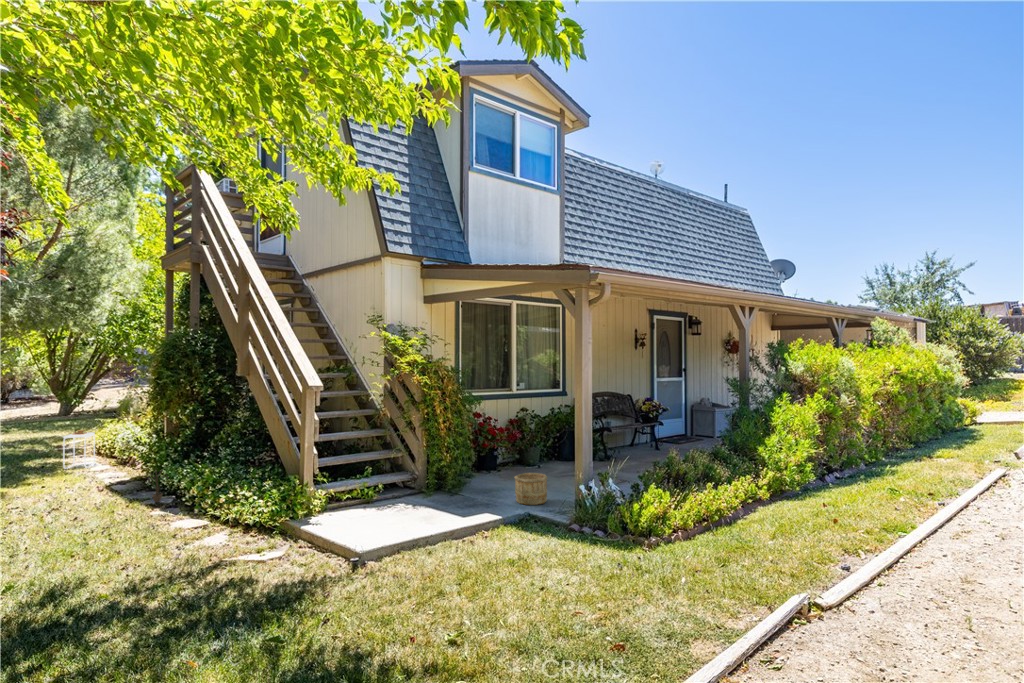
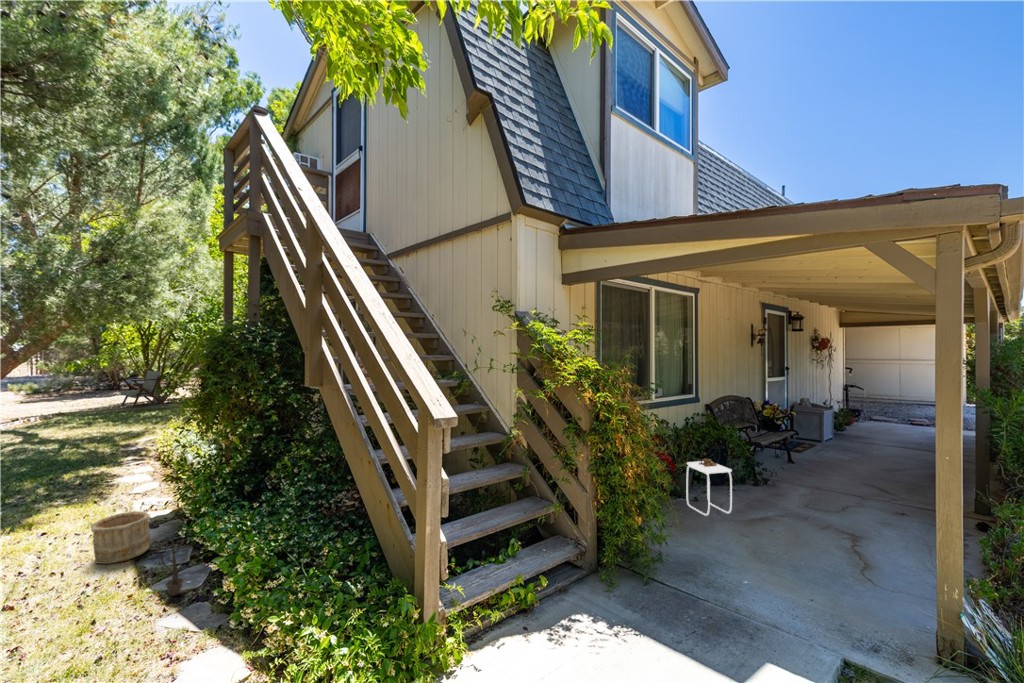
lounge chair: none [26,381,74,420] -> present [120,370,165,409]
side table: present [63,430,95,469] -> present [686,459,732,515]
wooden bucket: present [514,473,548,505] -> present [91,511,150,564]

